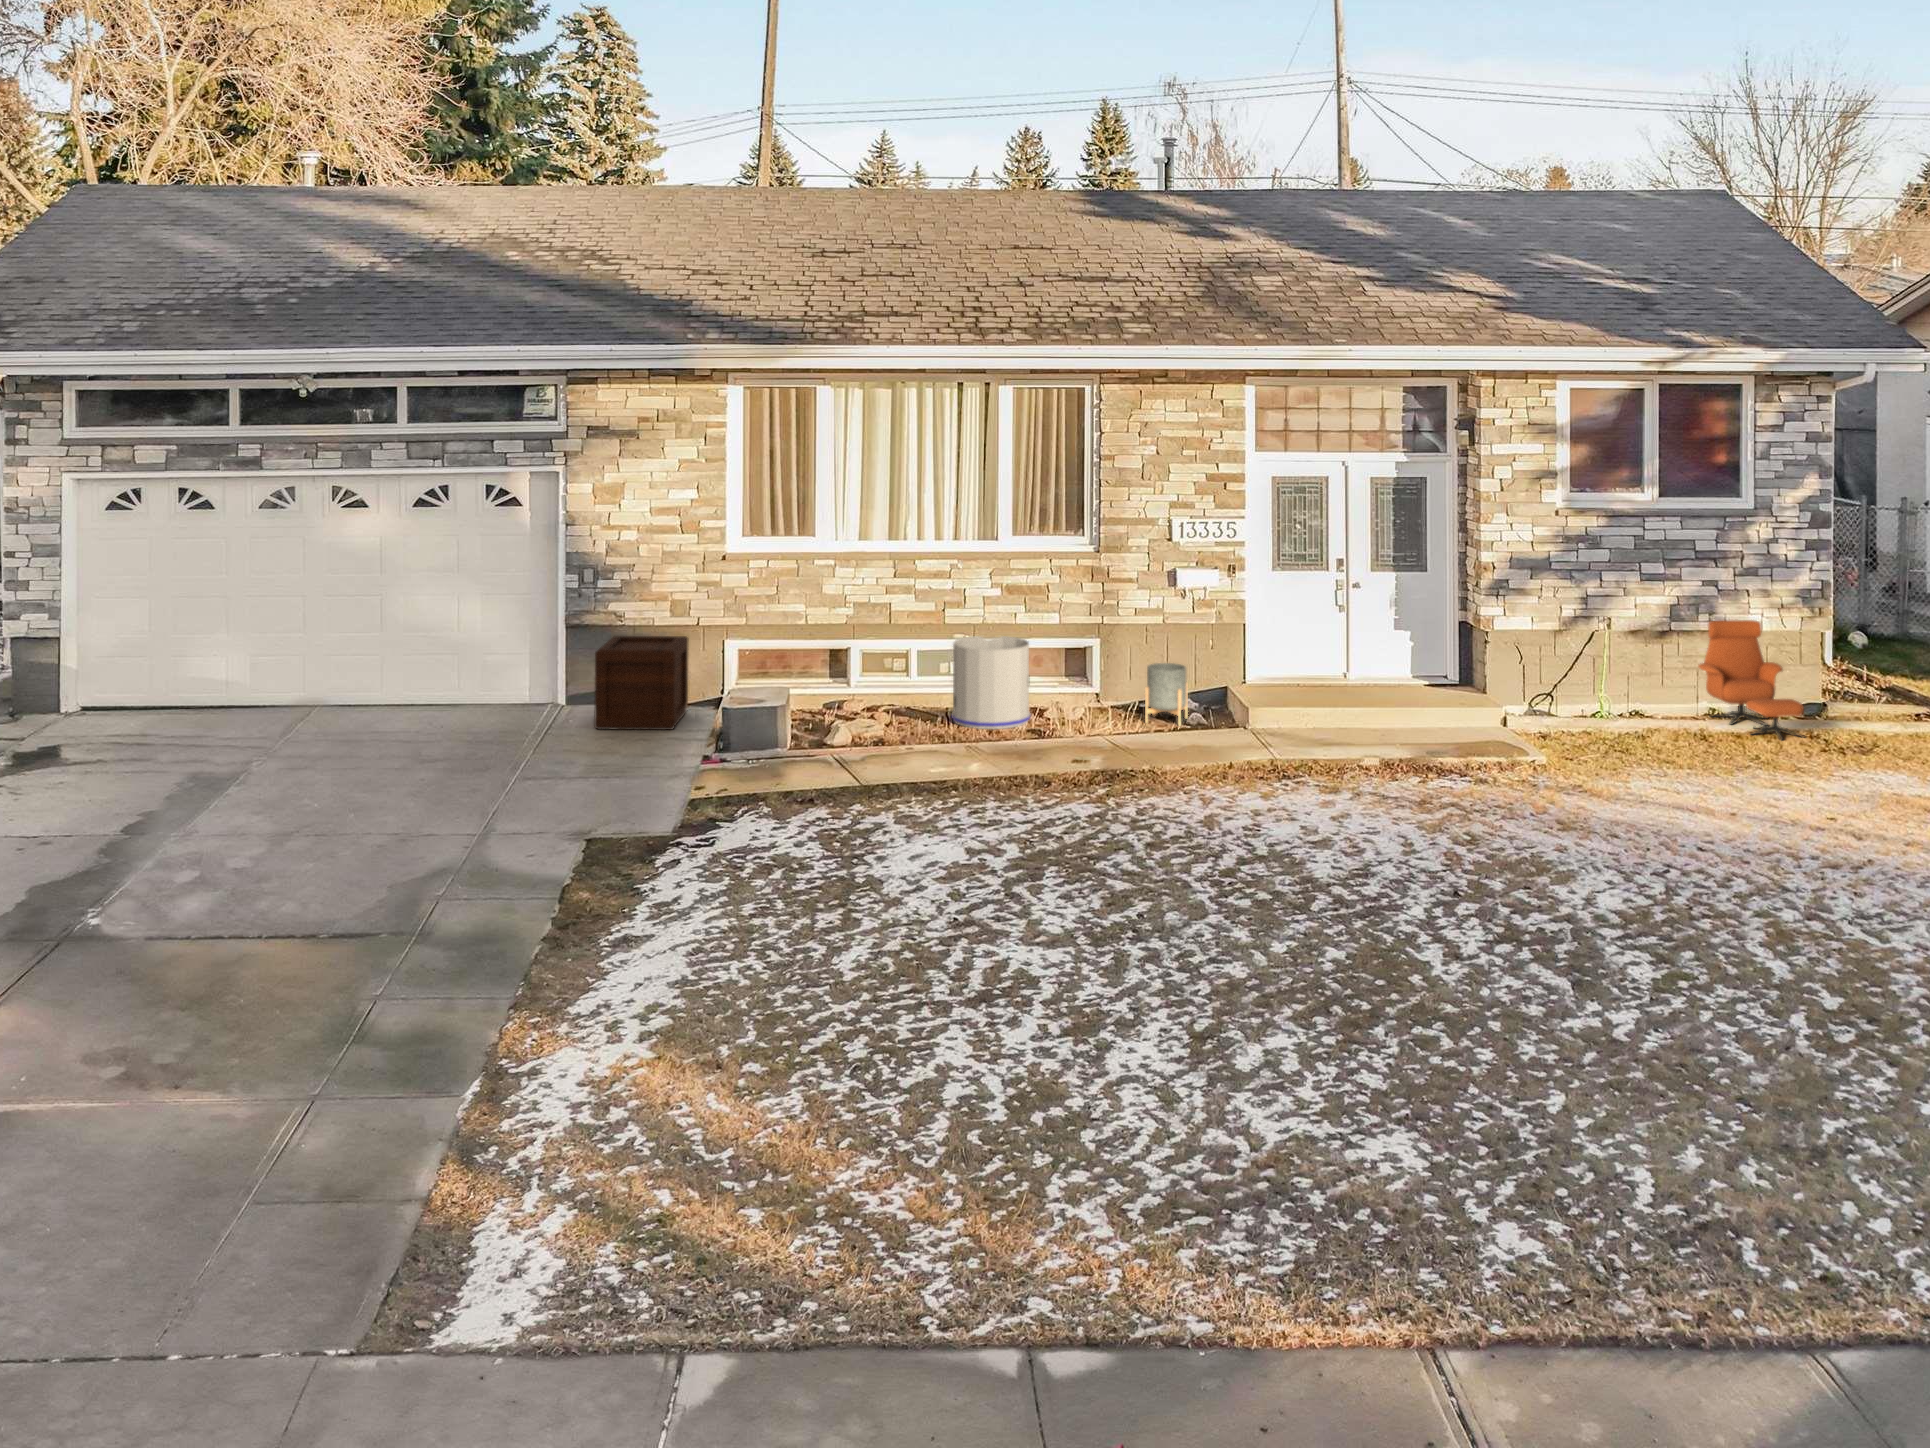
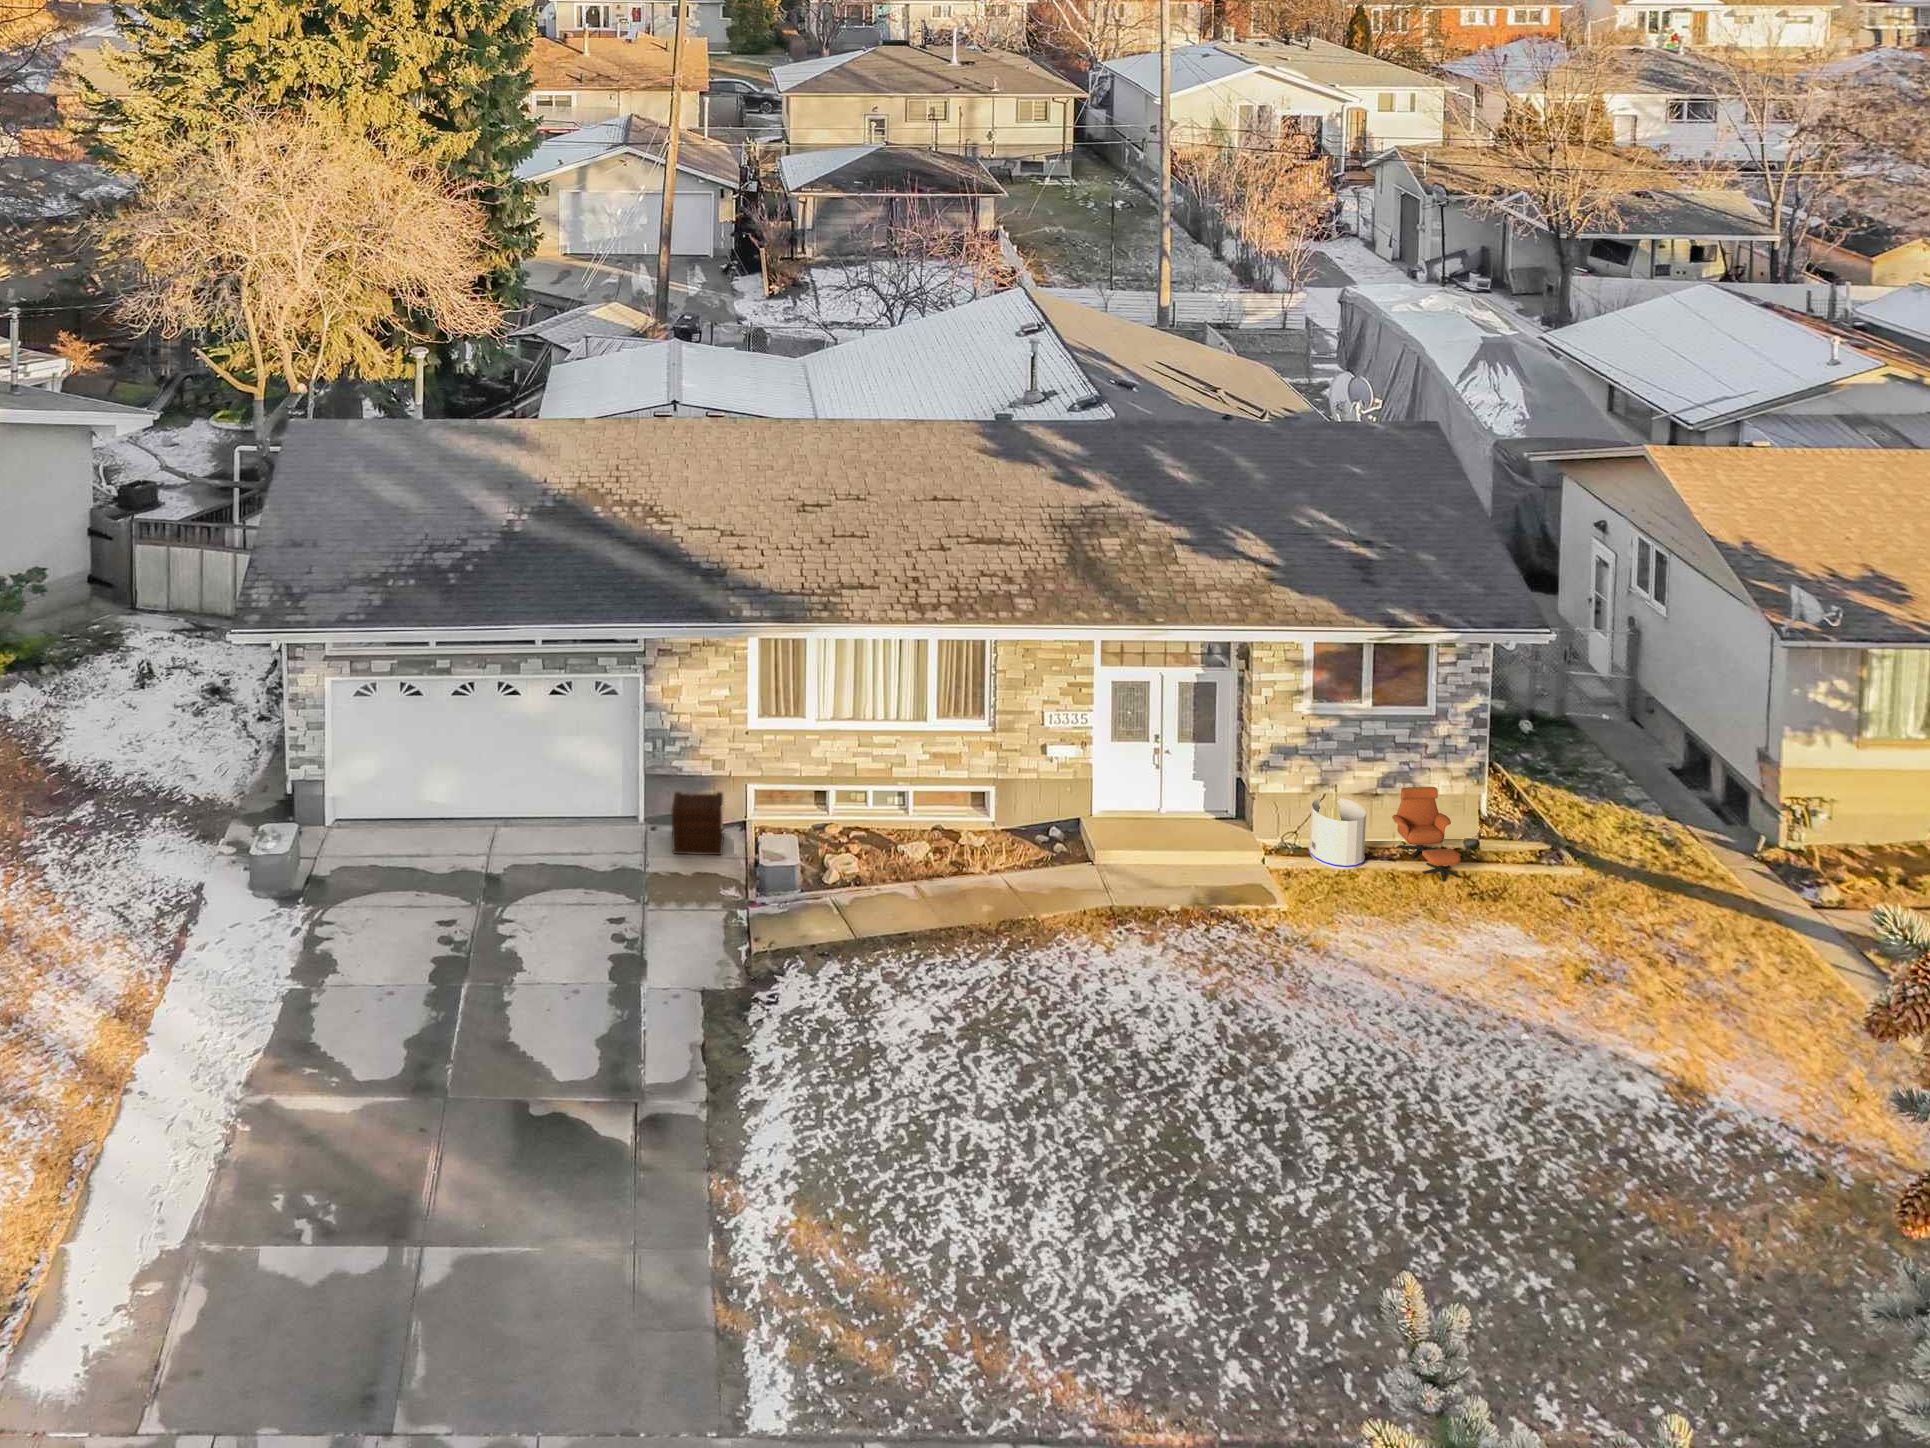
trash can: present [951,636,1030,729] -> present [1308,798,1366,869]
planter: present [1145,663,1188,726] -> none [1020,810,1048,855]

